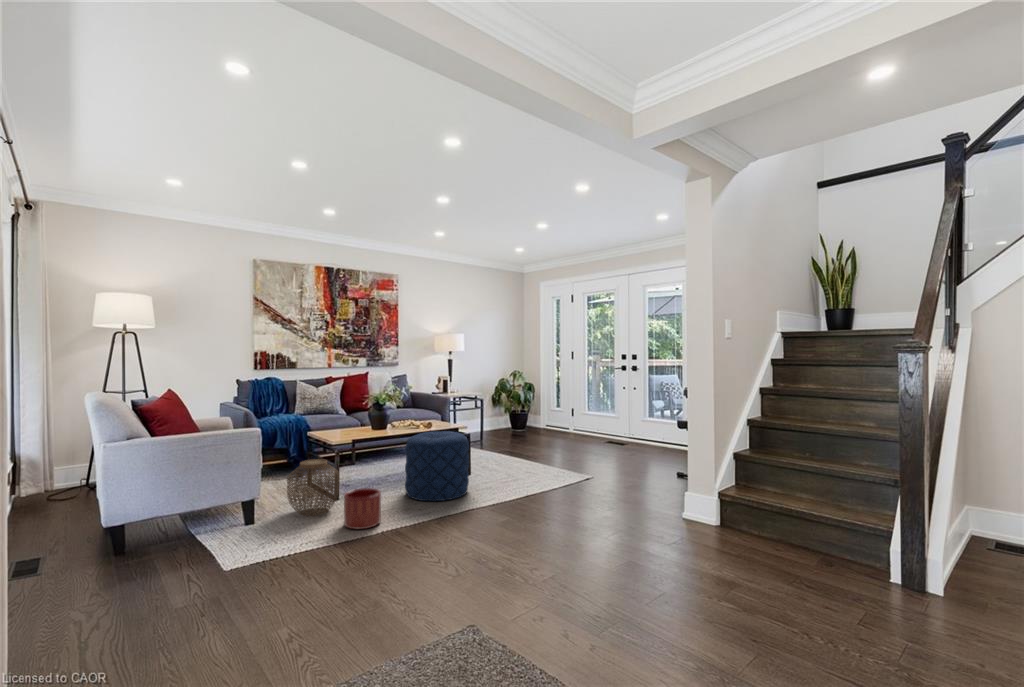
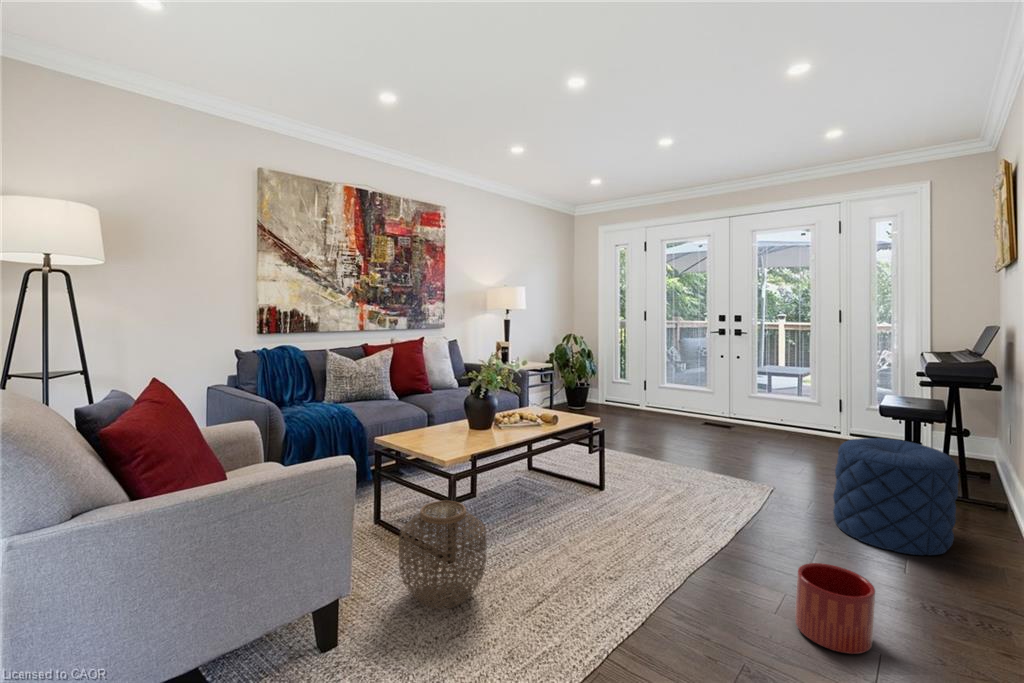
pouf: present [405,431,469,501] -> present [833,438,959,555]
planter: present [344,488,381,529] -> present [795,563,875,654]

